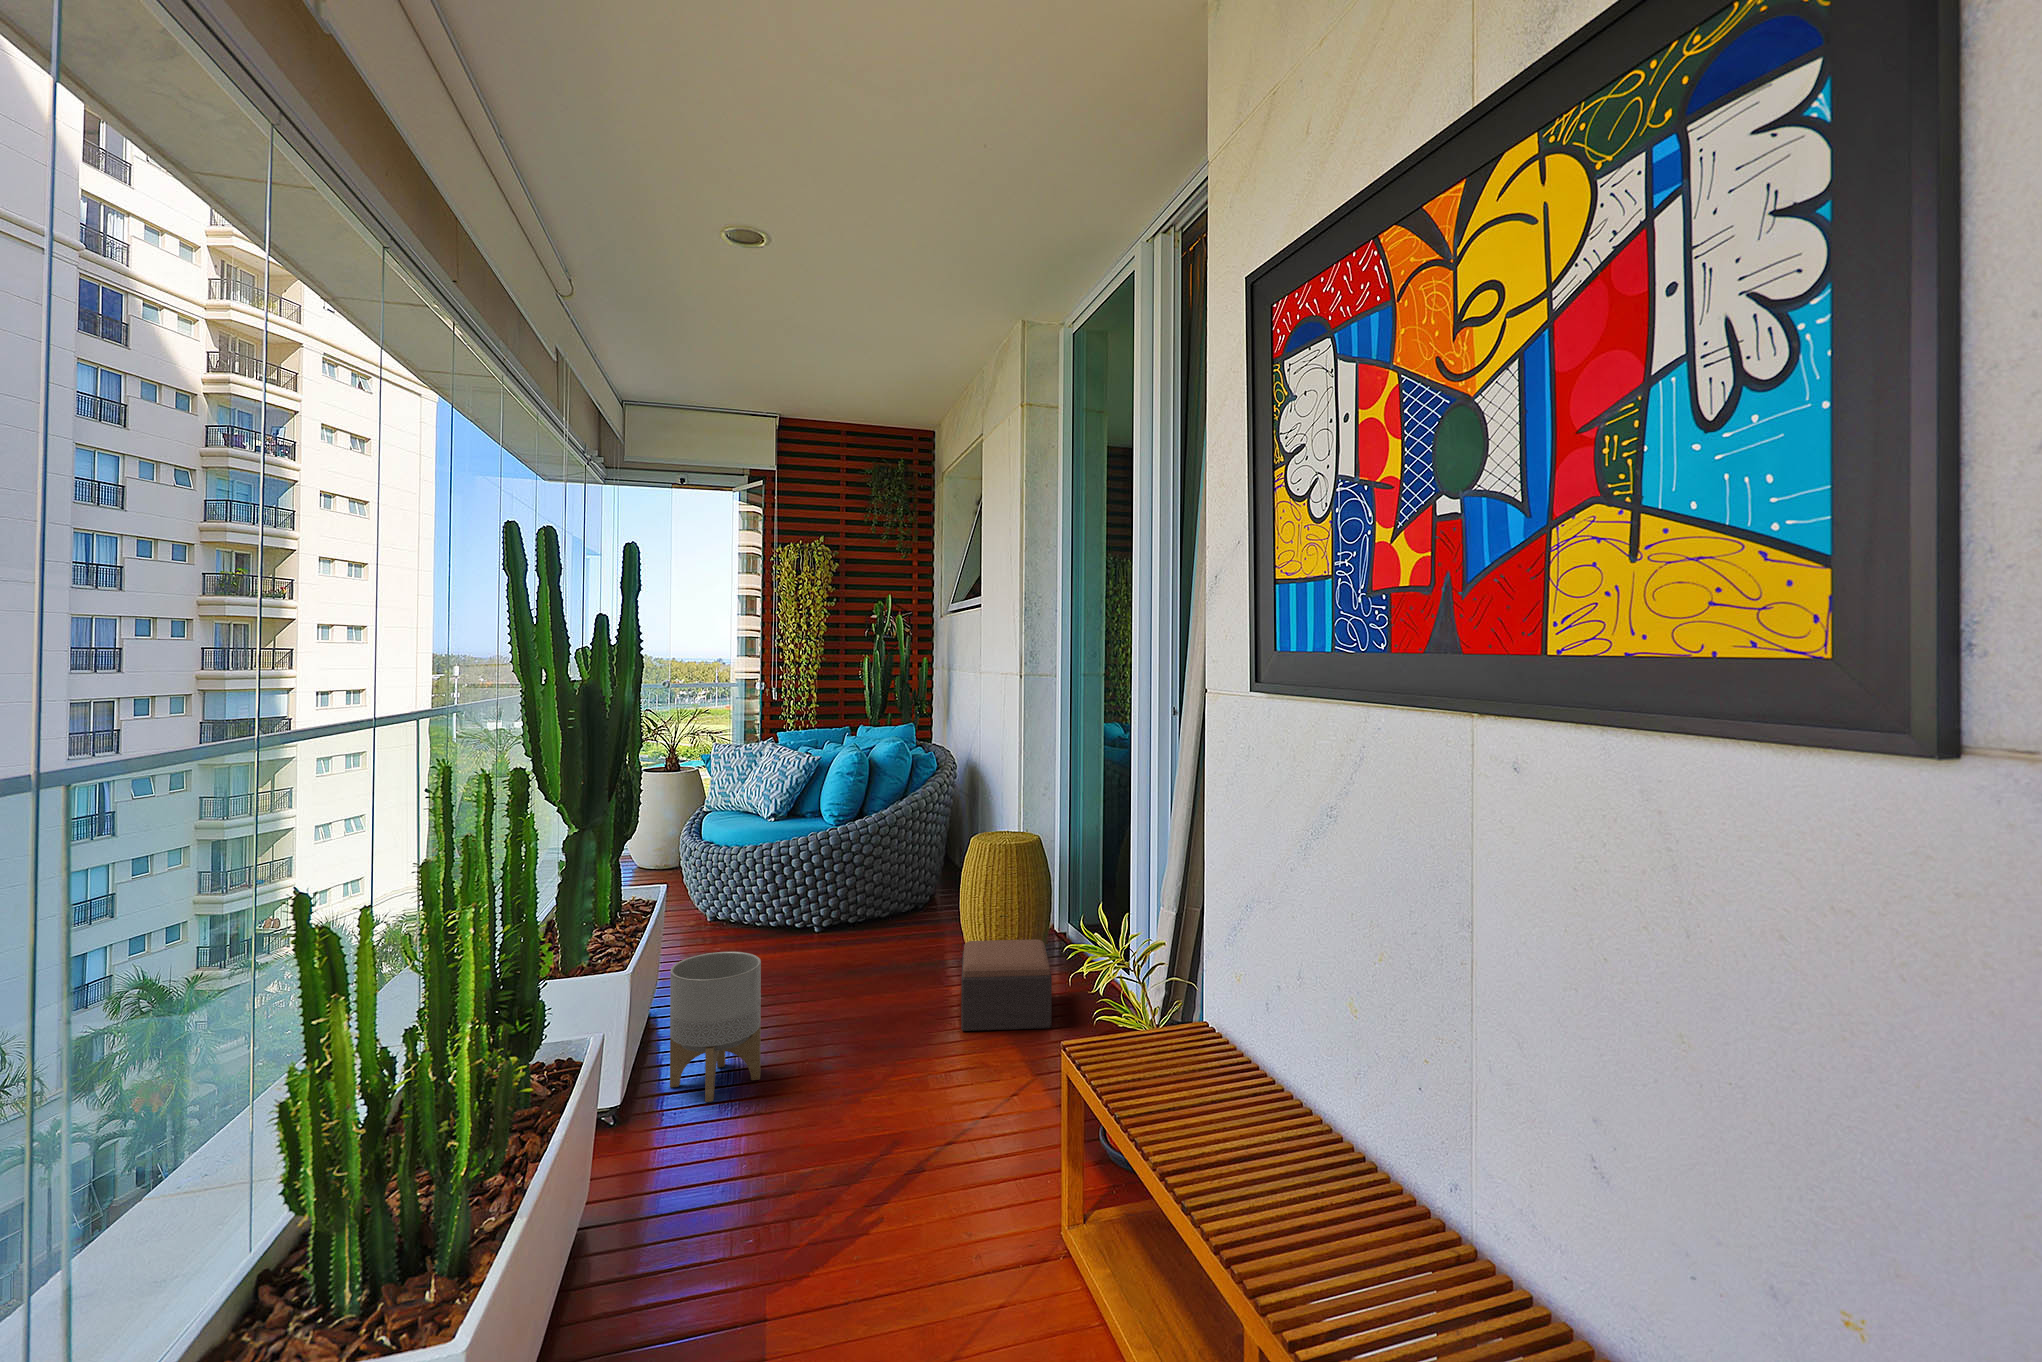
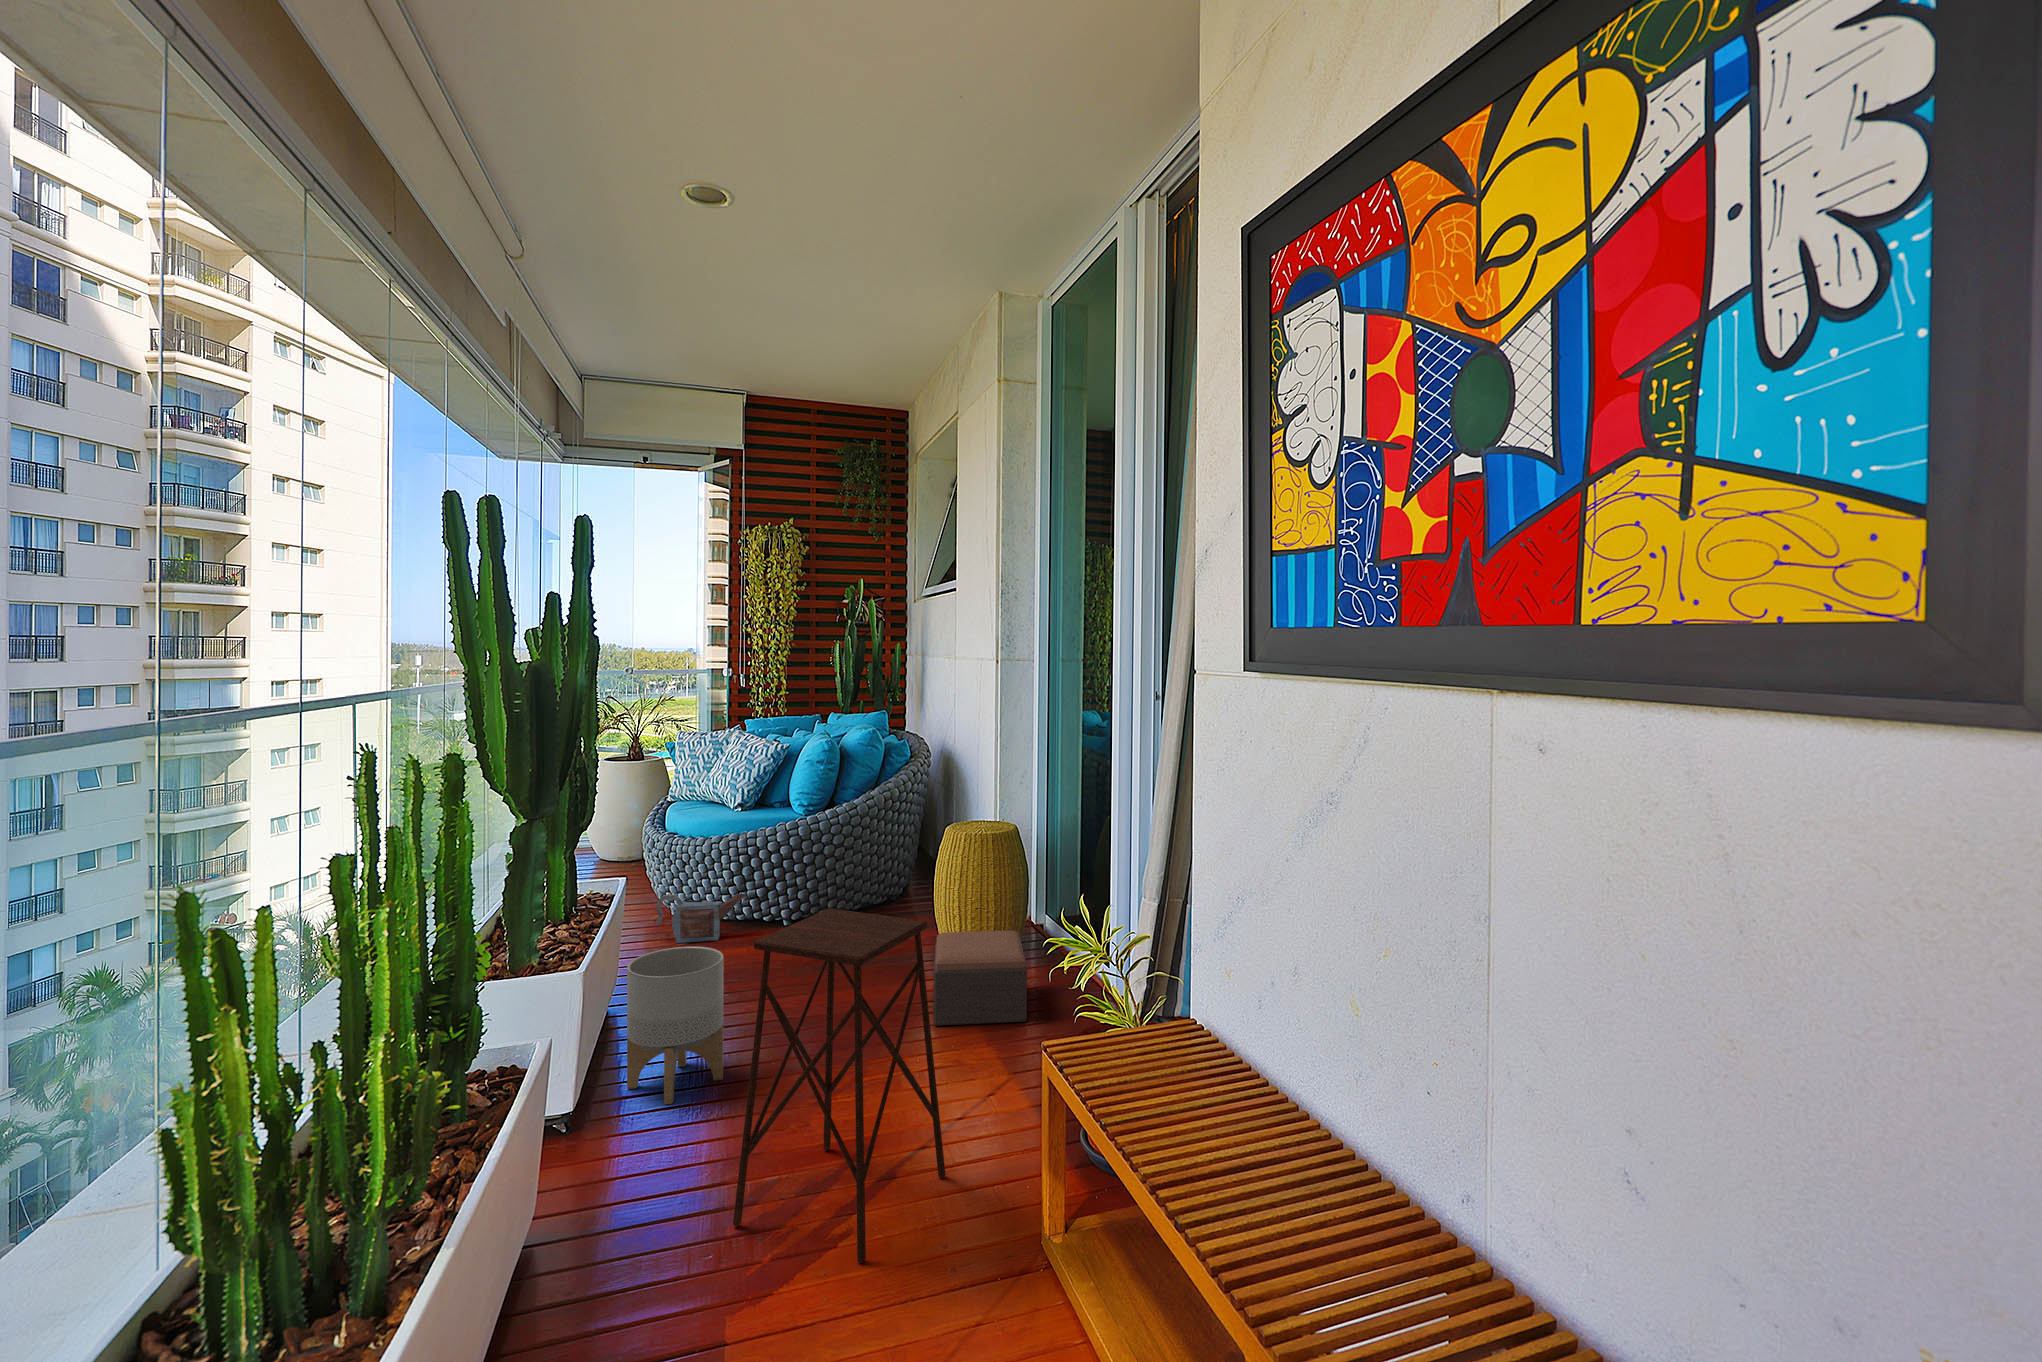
watering can: none [692,901,779,950] -> present [655,893,745,943]
side table: none [773,915,973,1250] -> present [733,908,946,1263]

